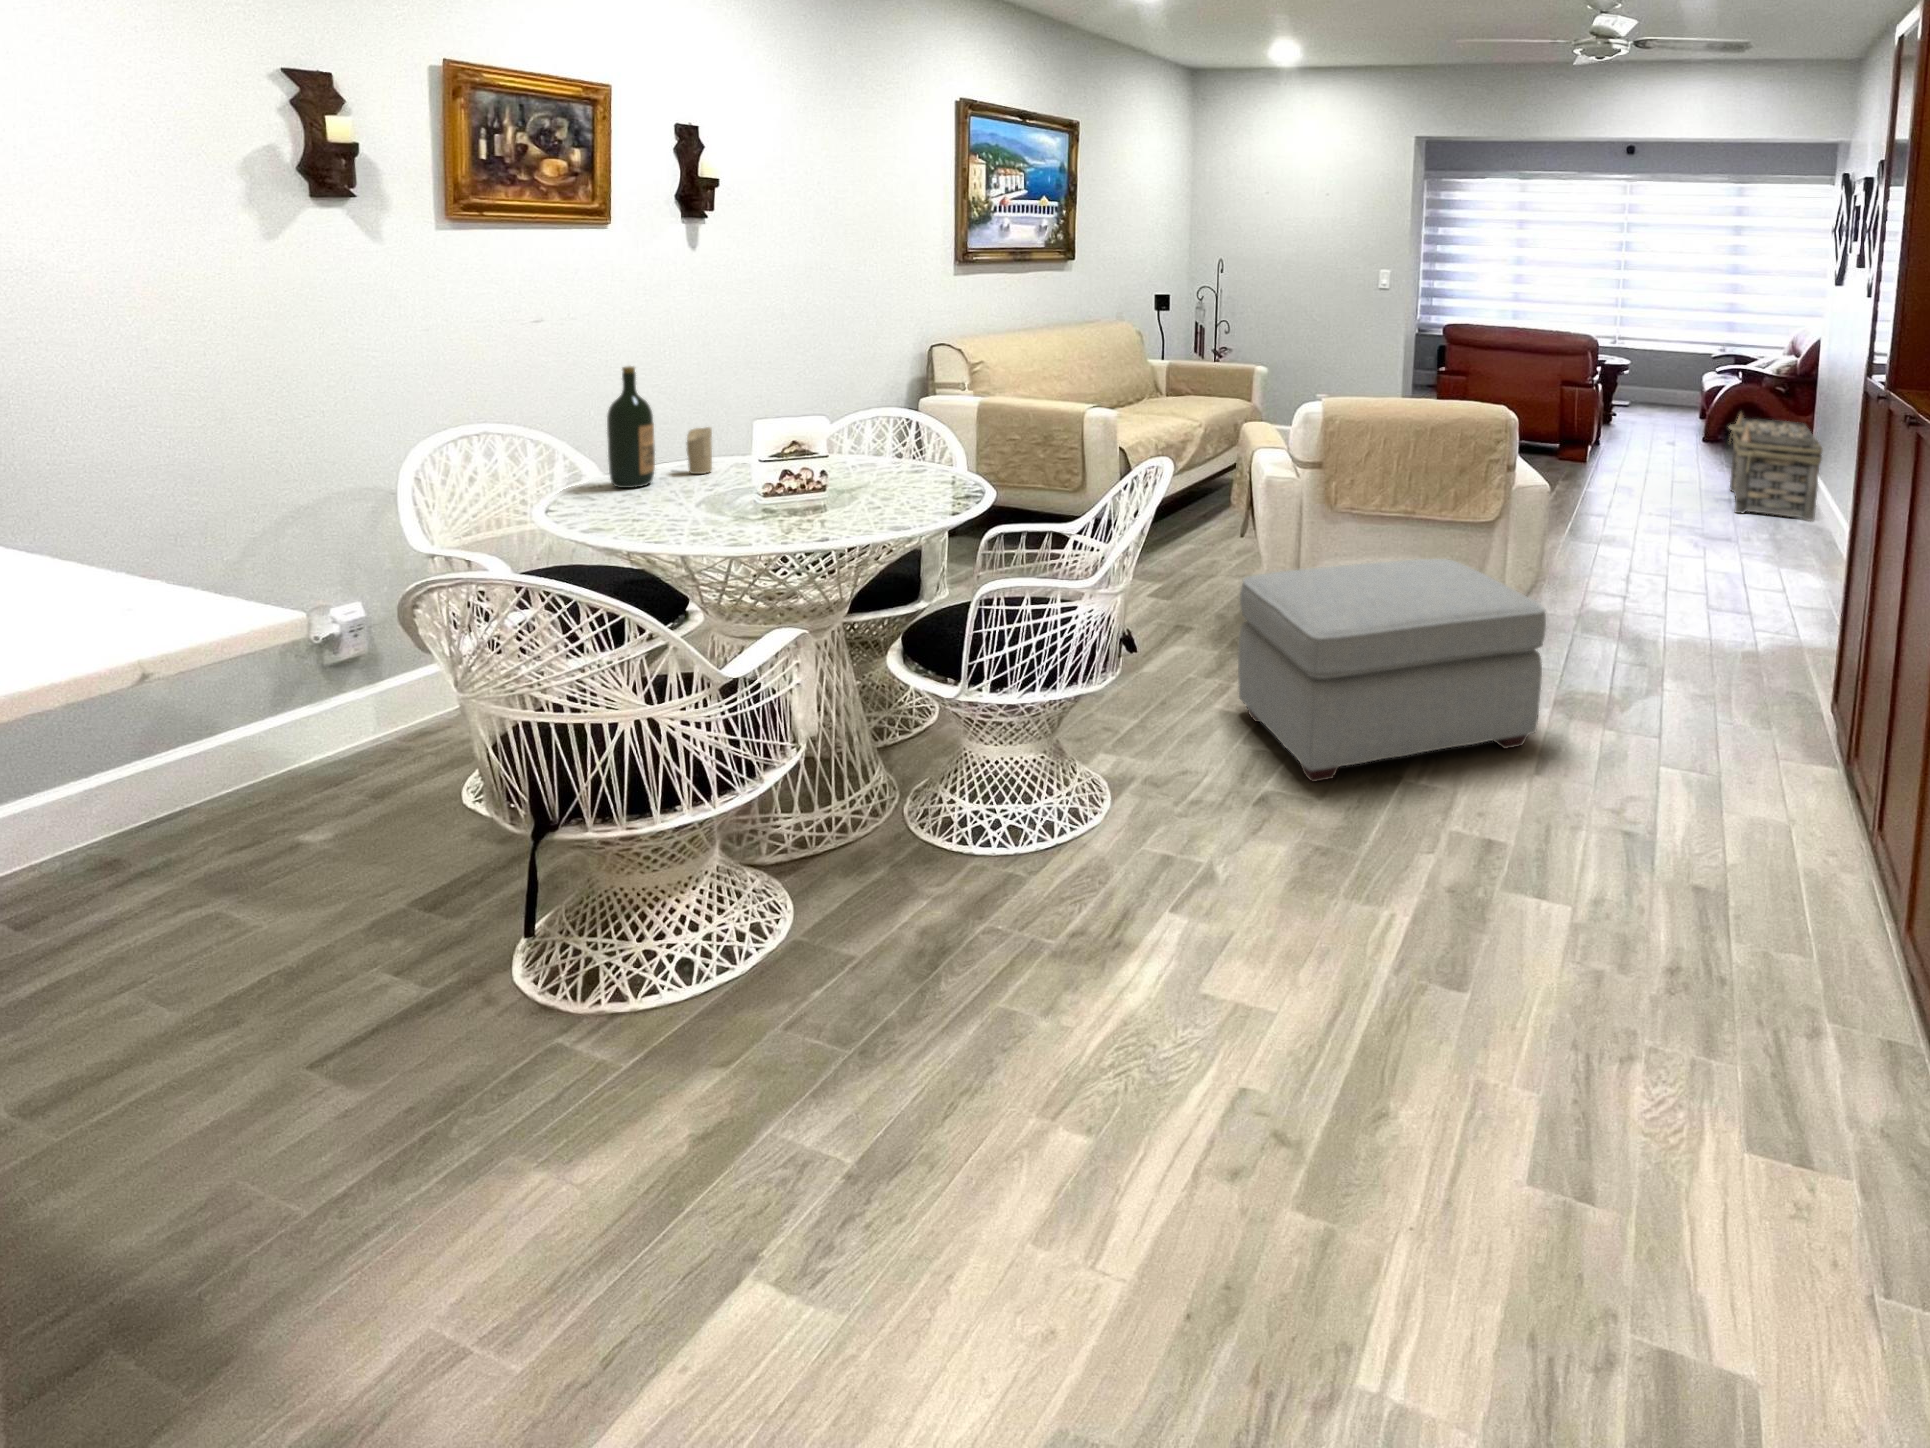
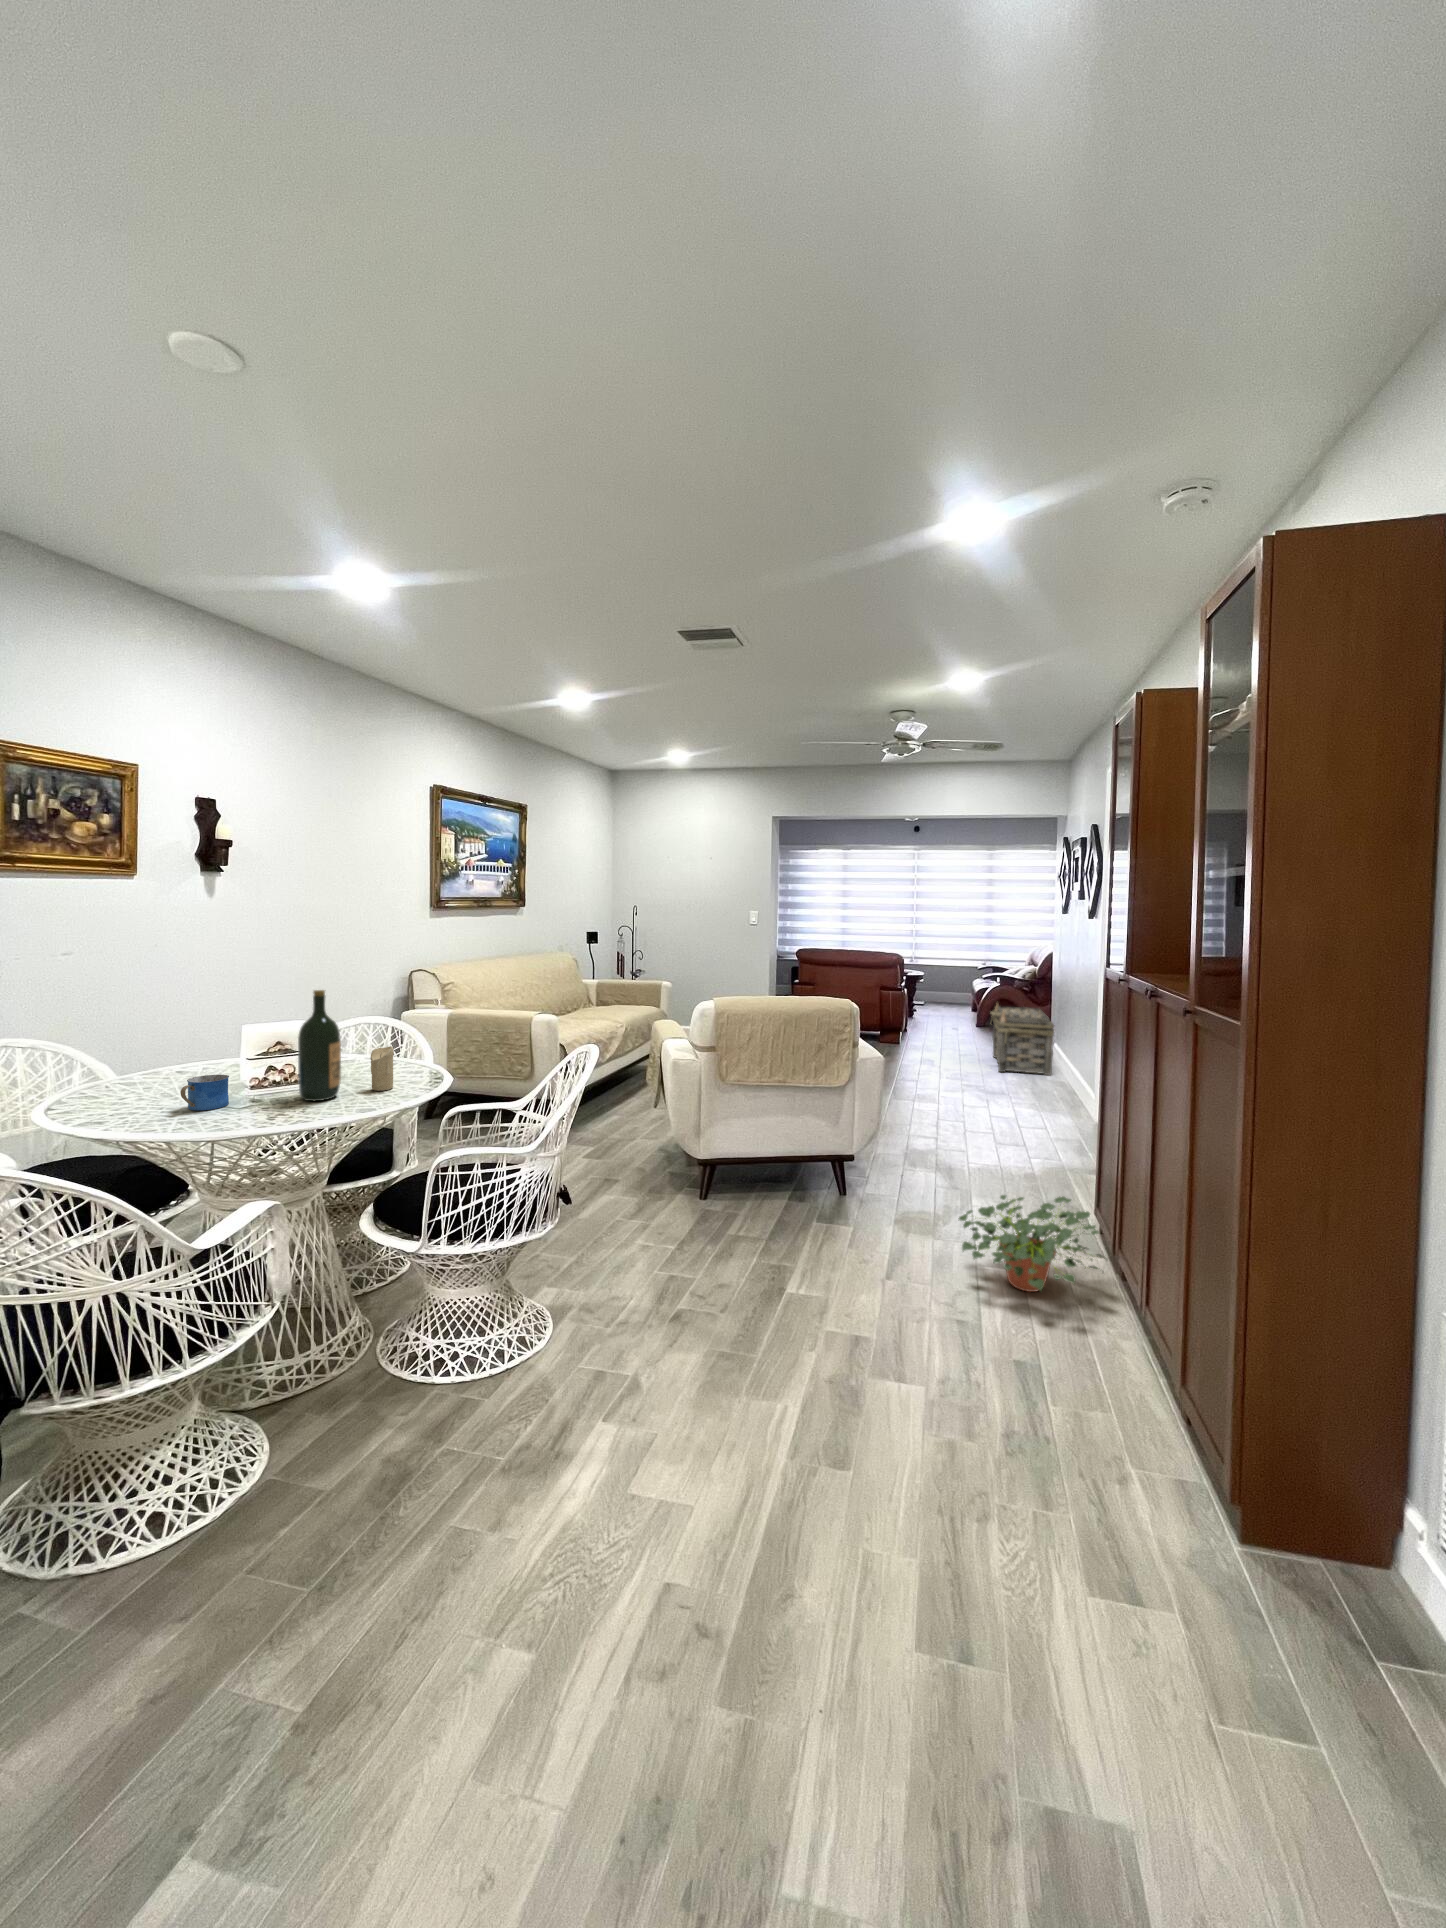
wine bottle: present [607,366,655,488] -> present [298,990,341,1101]
candle: present [687,427,712,474] -> present [371,1046,394,1091]
mug: none [687,479,739,521] -> present [180,1074,229,1110]
ottoman: present [1238,559,1546,782] -> none [654,1114,886,1296]
potted plant: none [1640,680,1843,810] -> present [958,1195,1107,1292]

